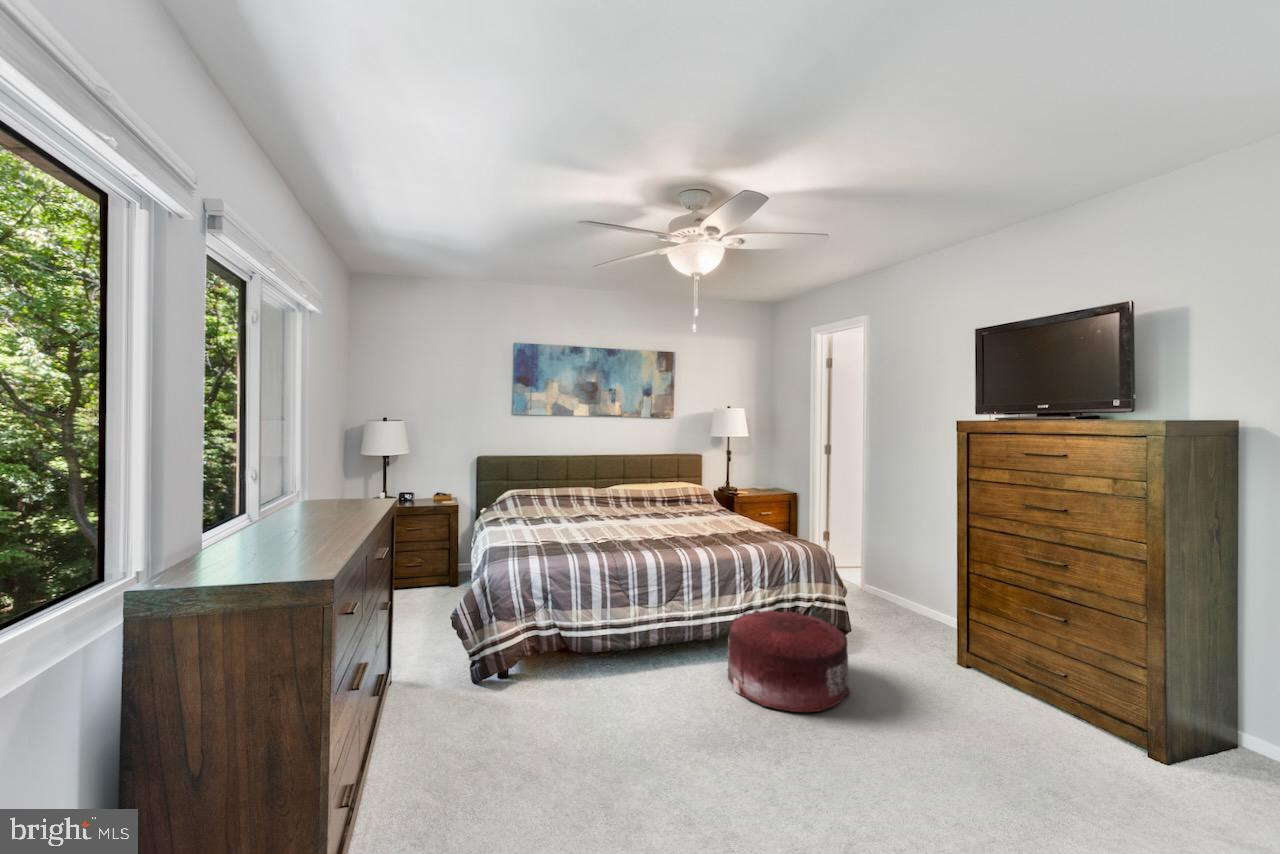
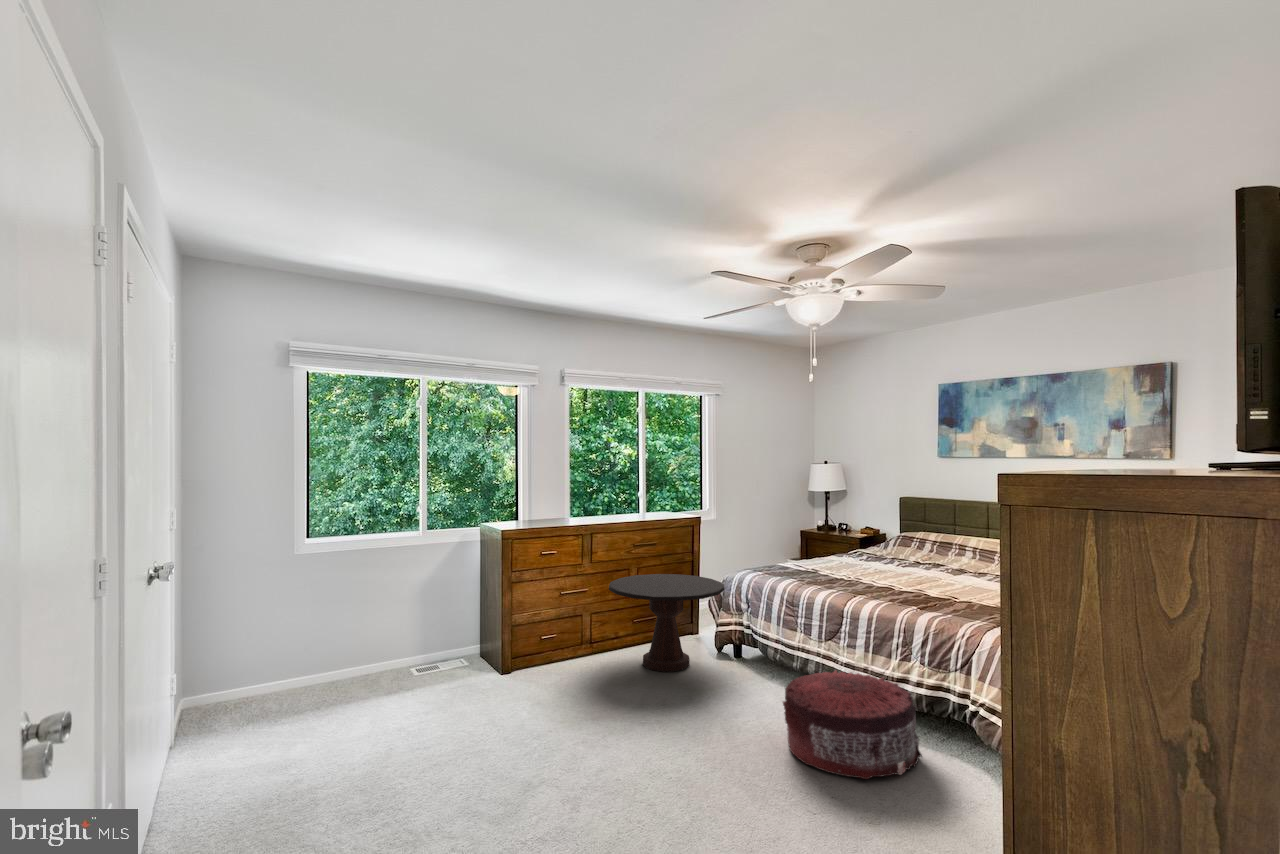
side table: none [378,583,573,758] -> present [609,574,724,672]

